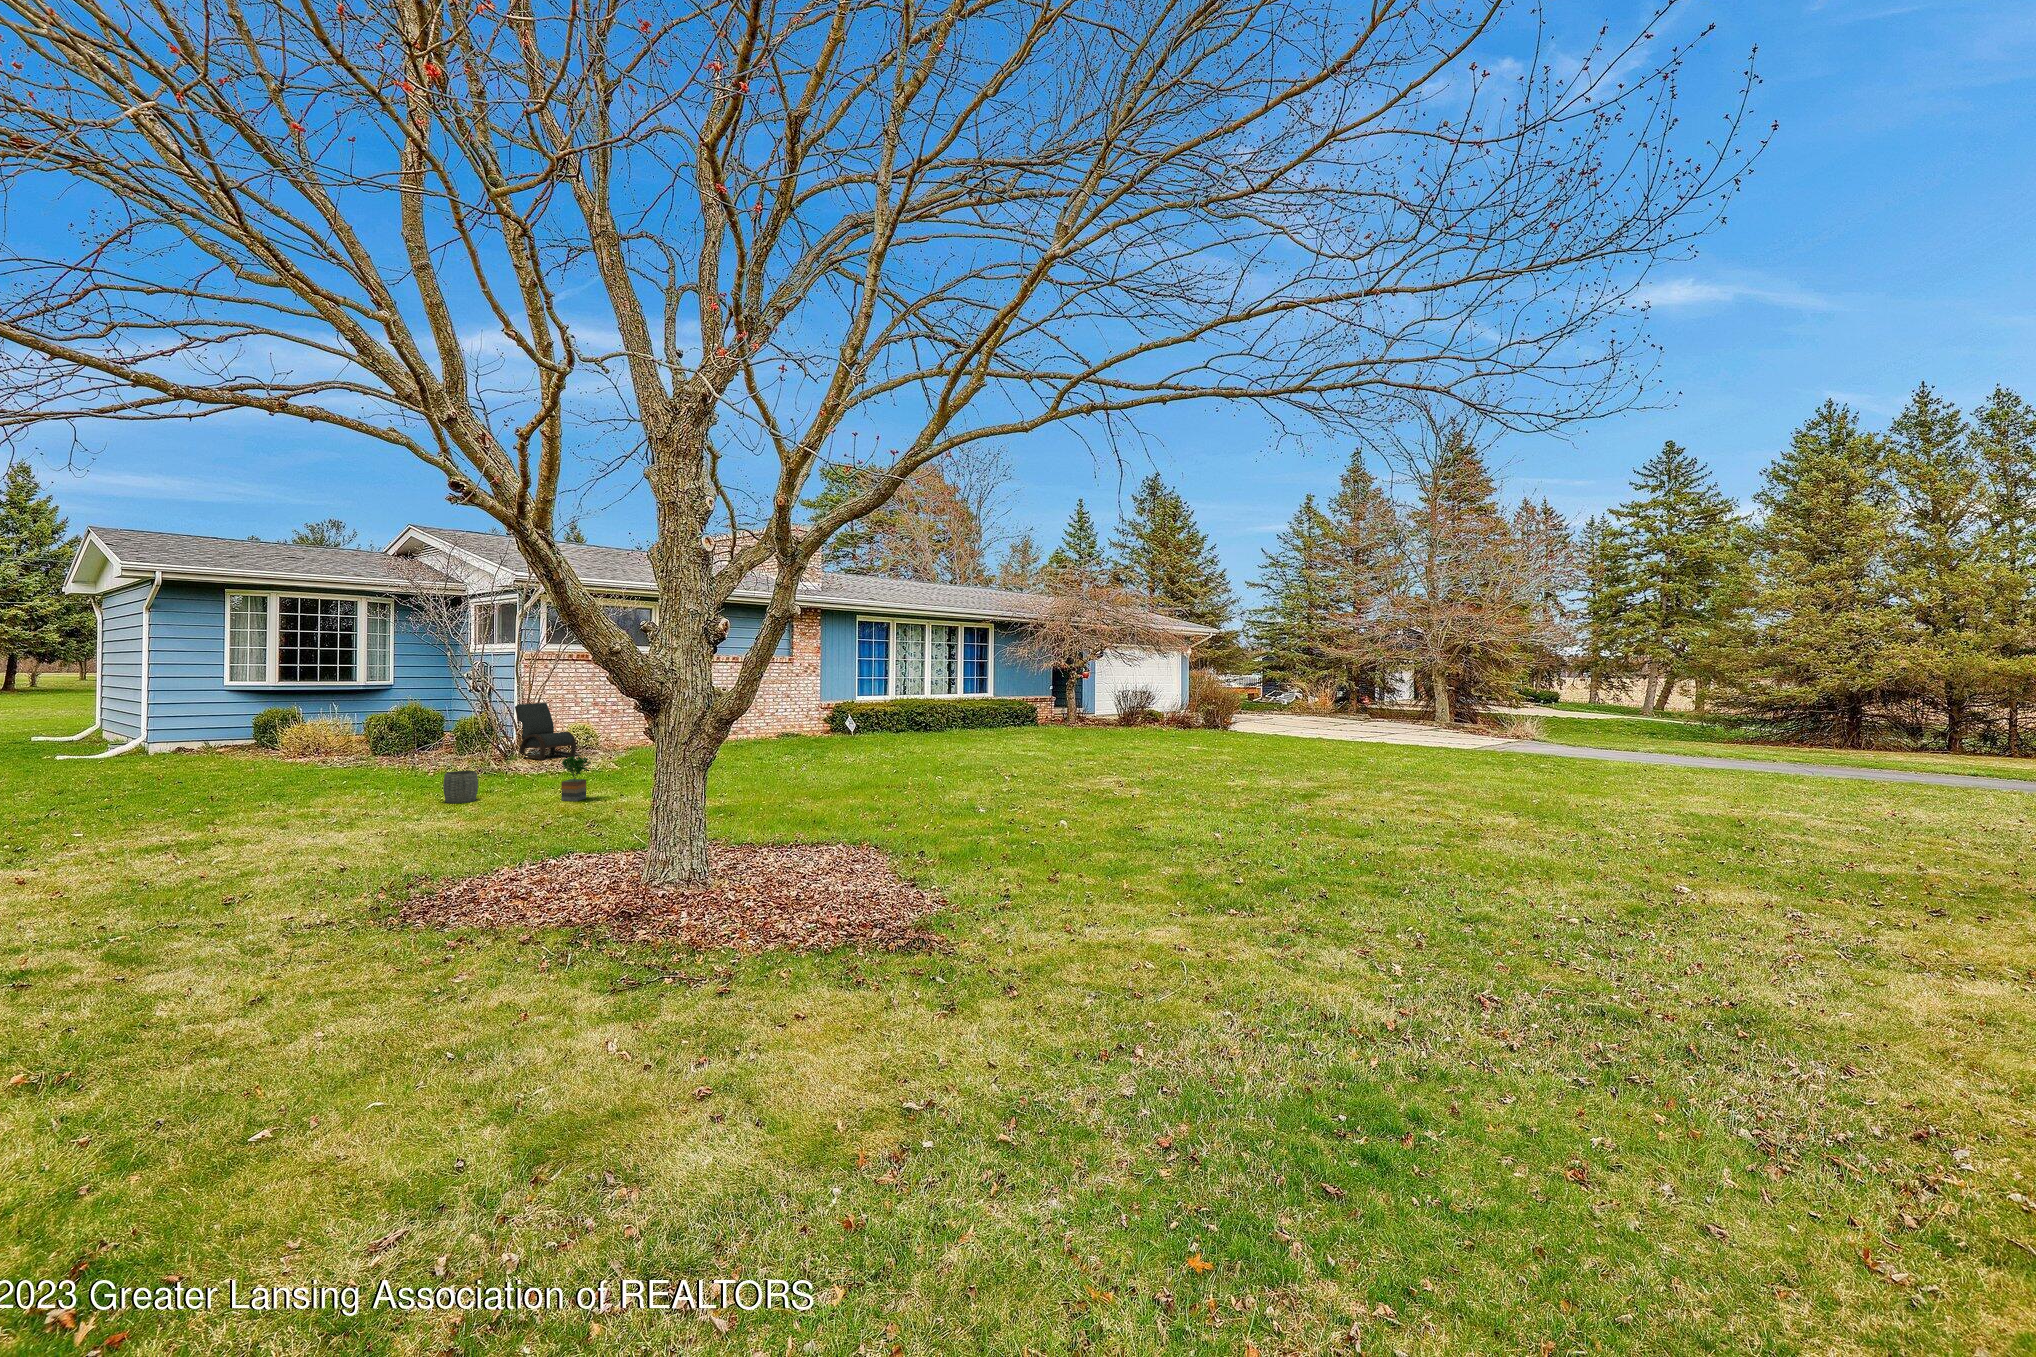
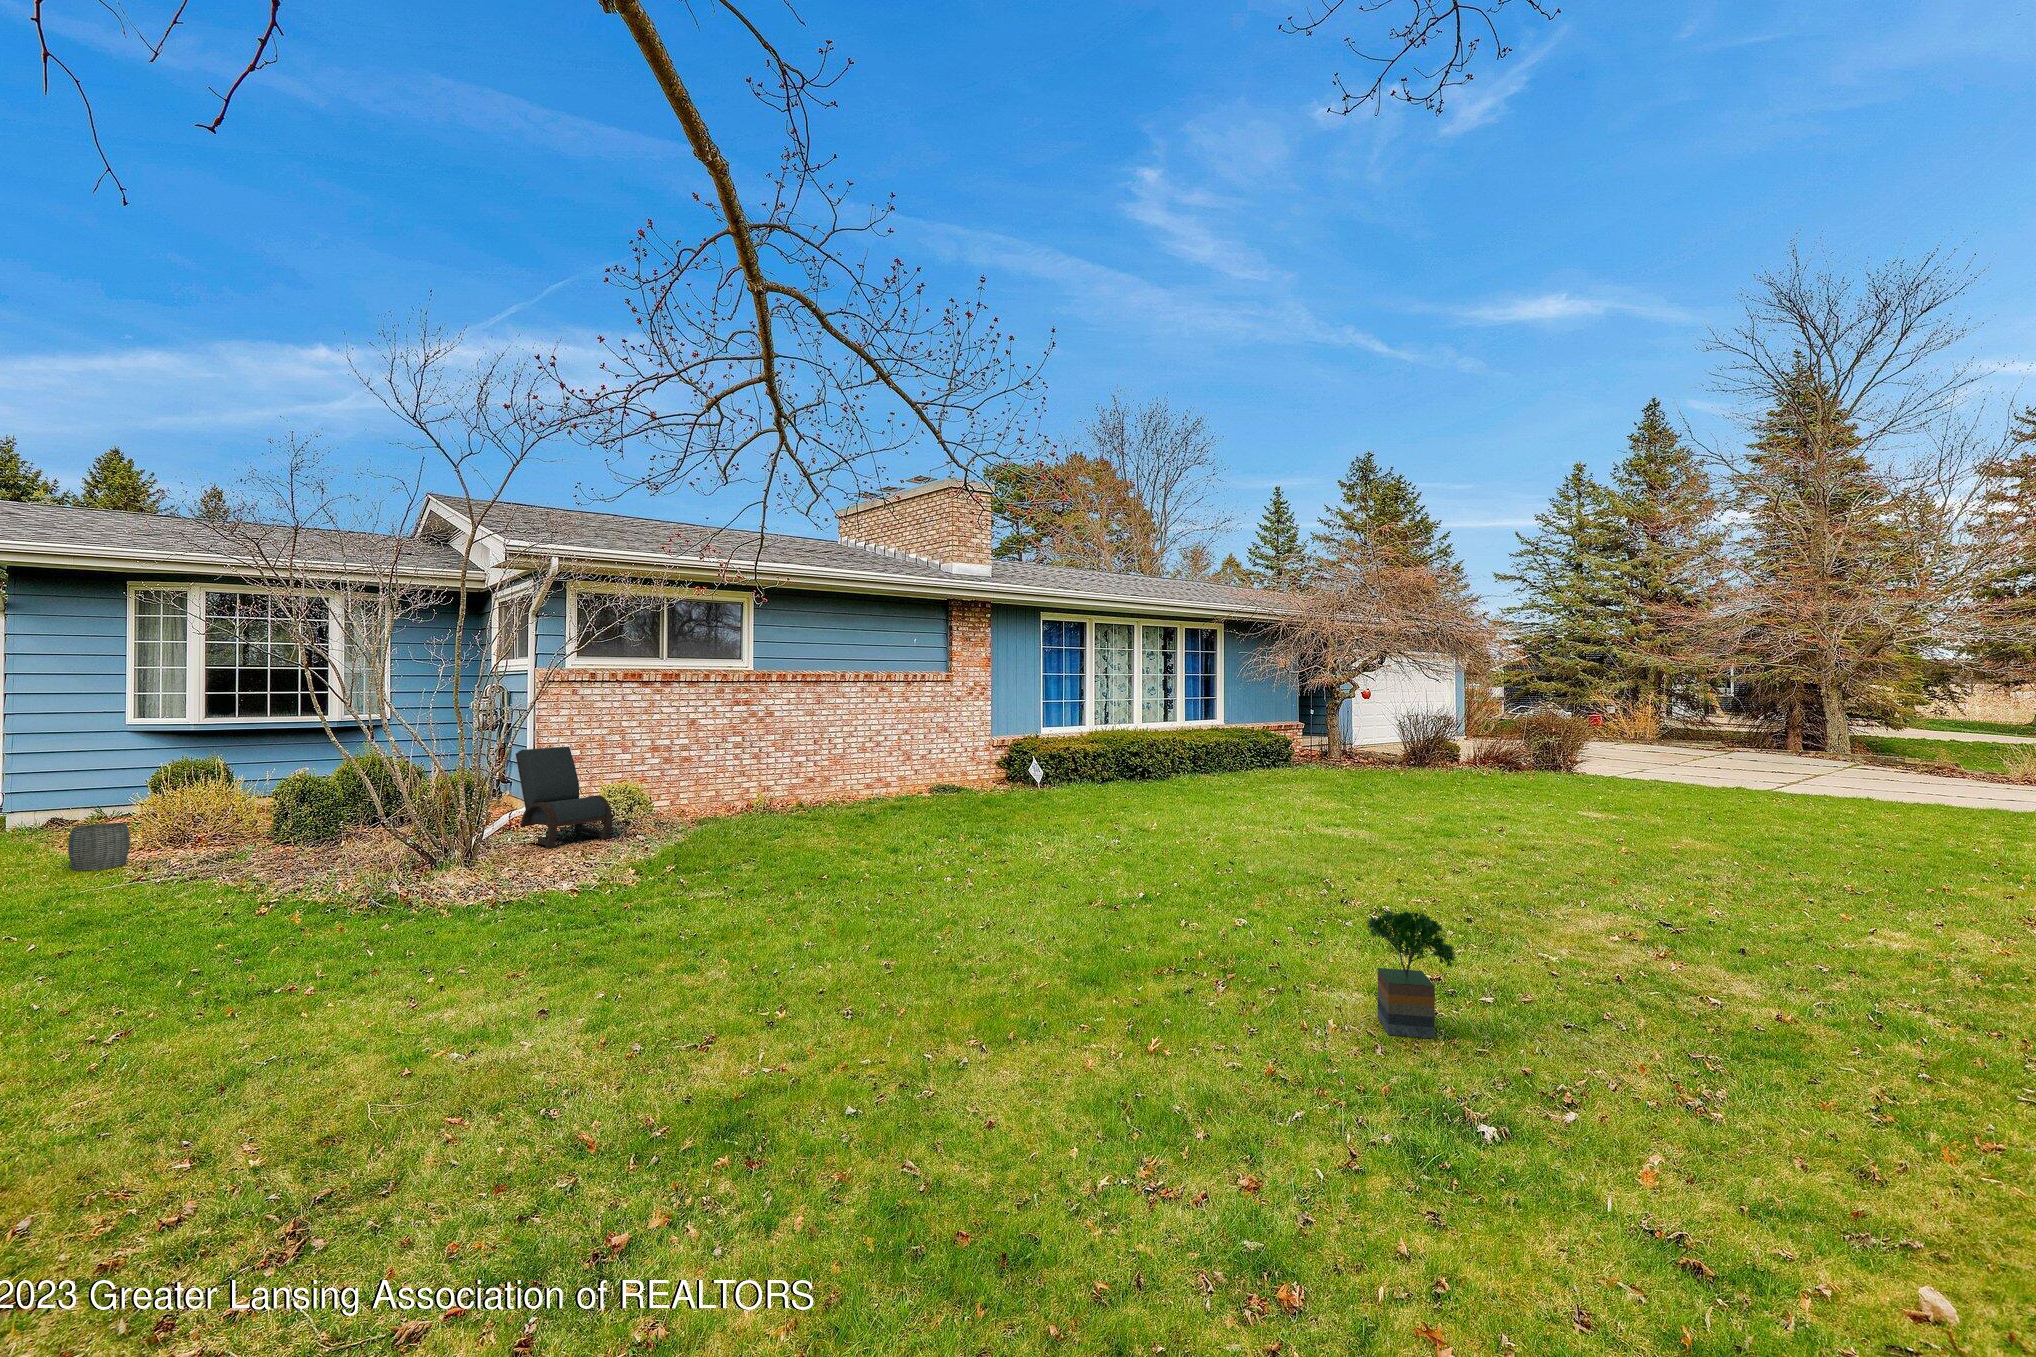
potted tree: present [561,756,591,801] -> present [1366,910,1456,1039]
woven basket: present [443,771,478,803] -> present [68,823,130,871]

